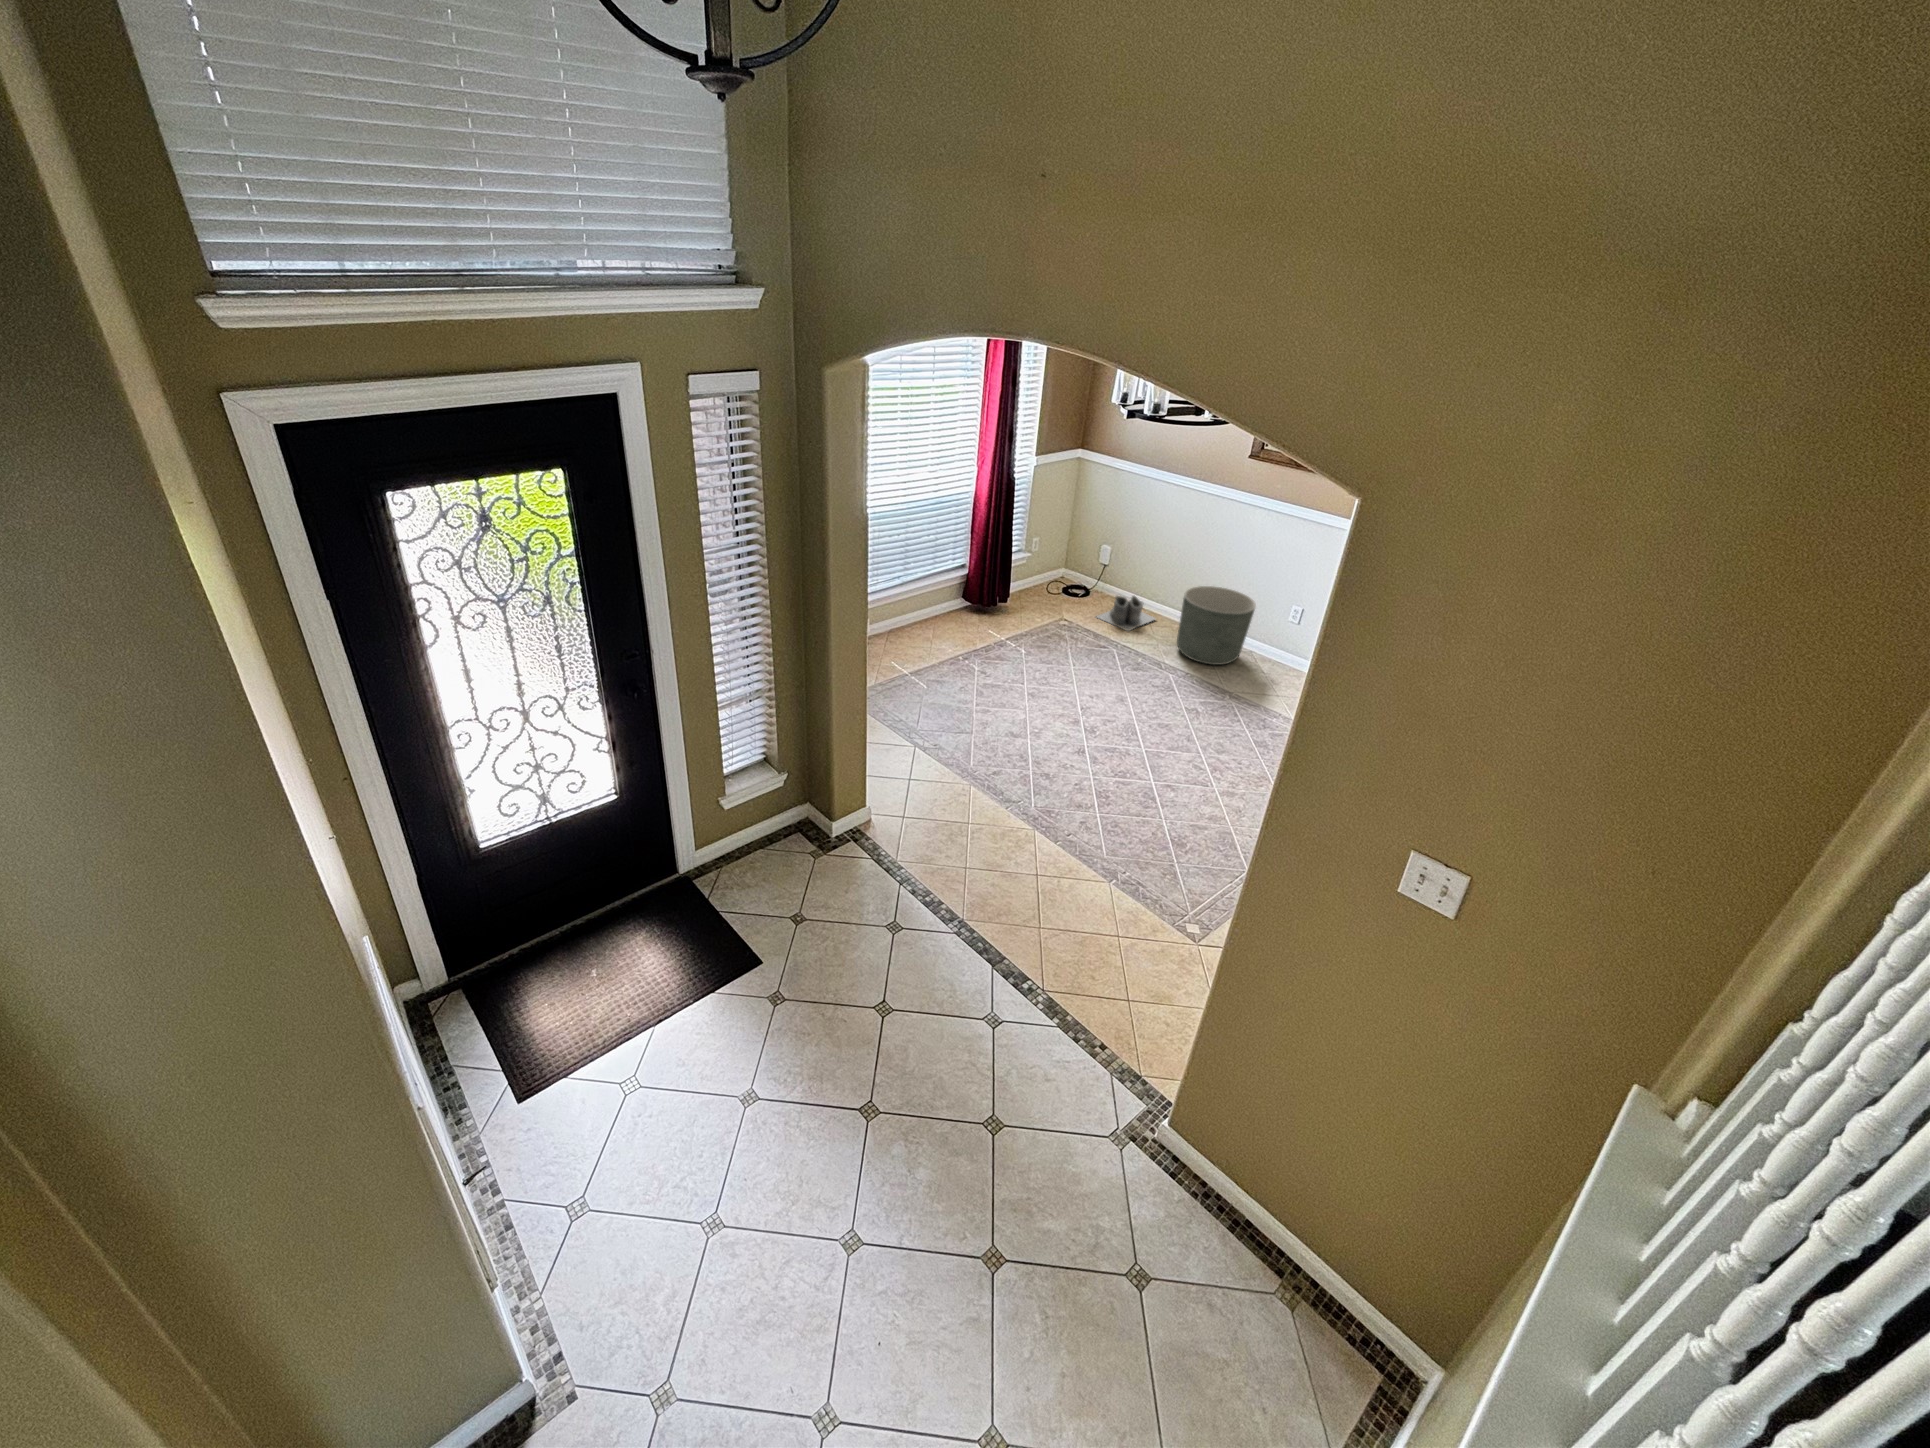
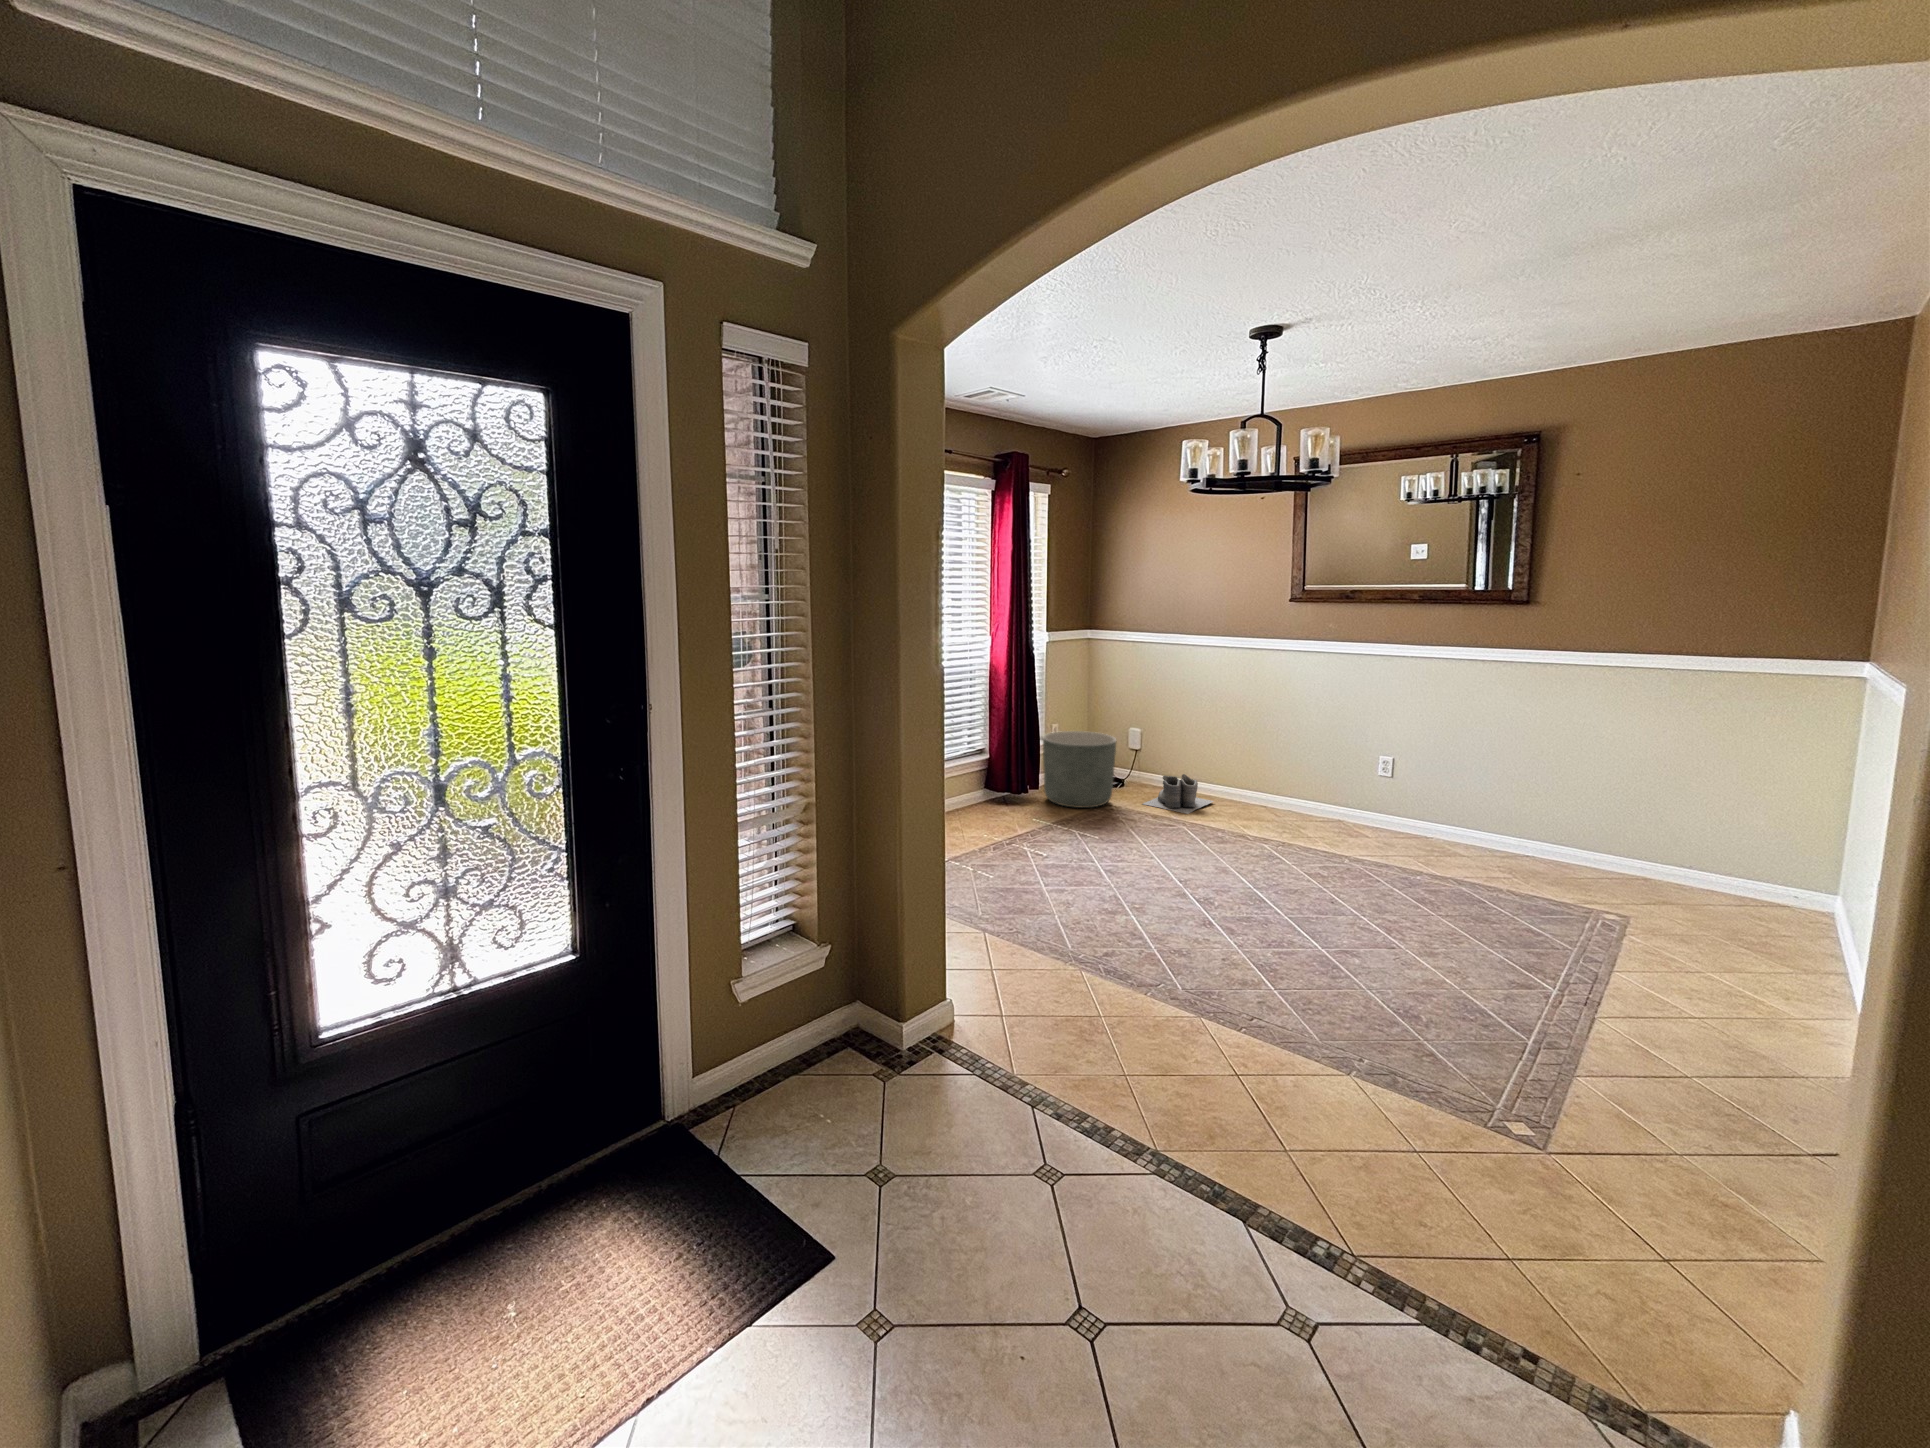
planter: present [1177,586,1256,665] -> present [1043,731,1116,808]

